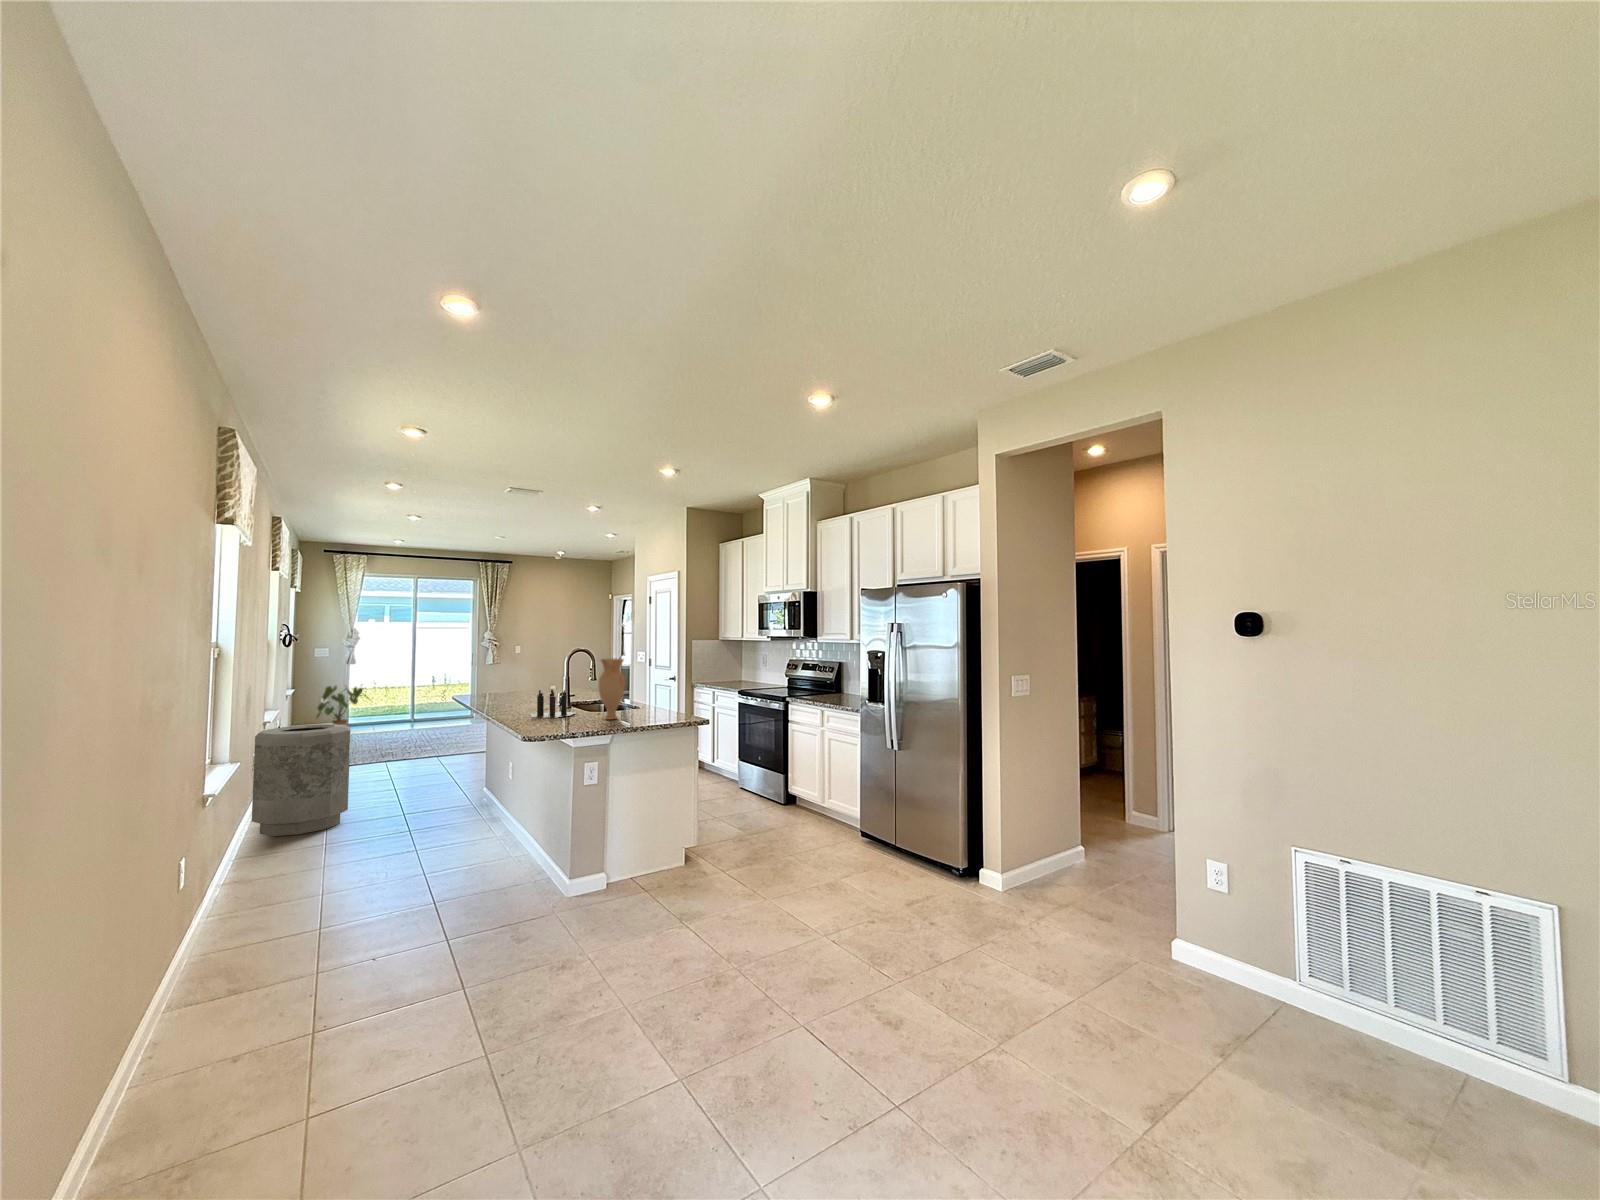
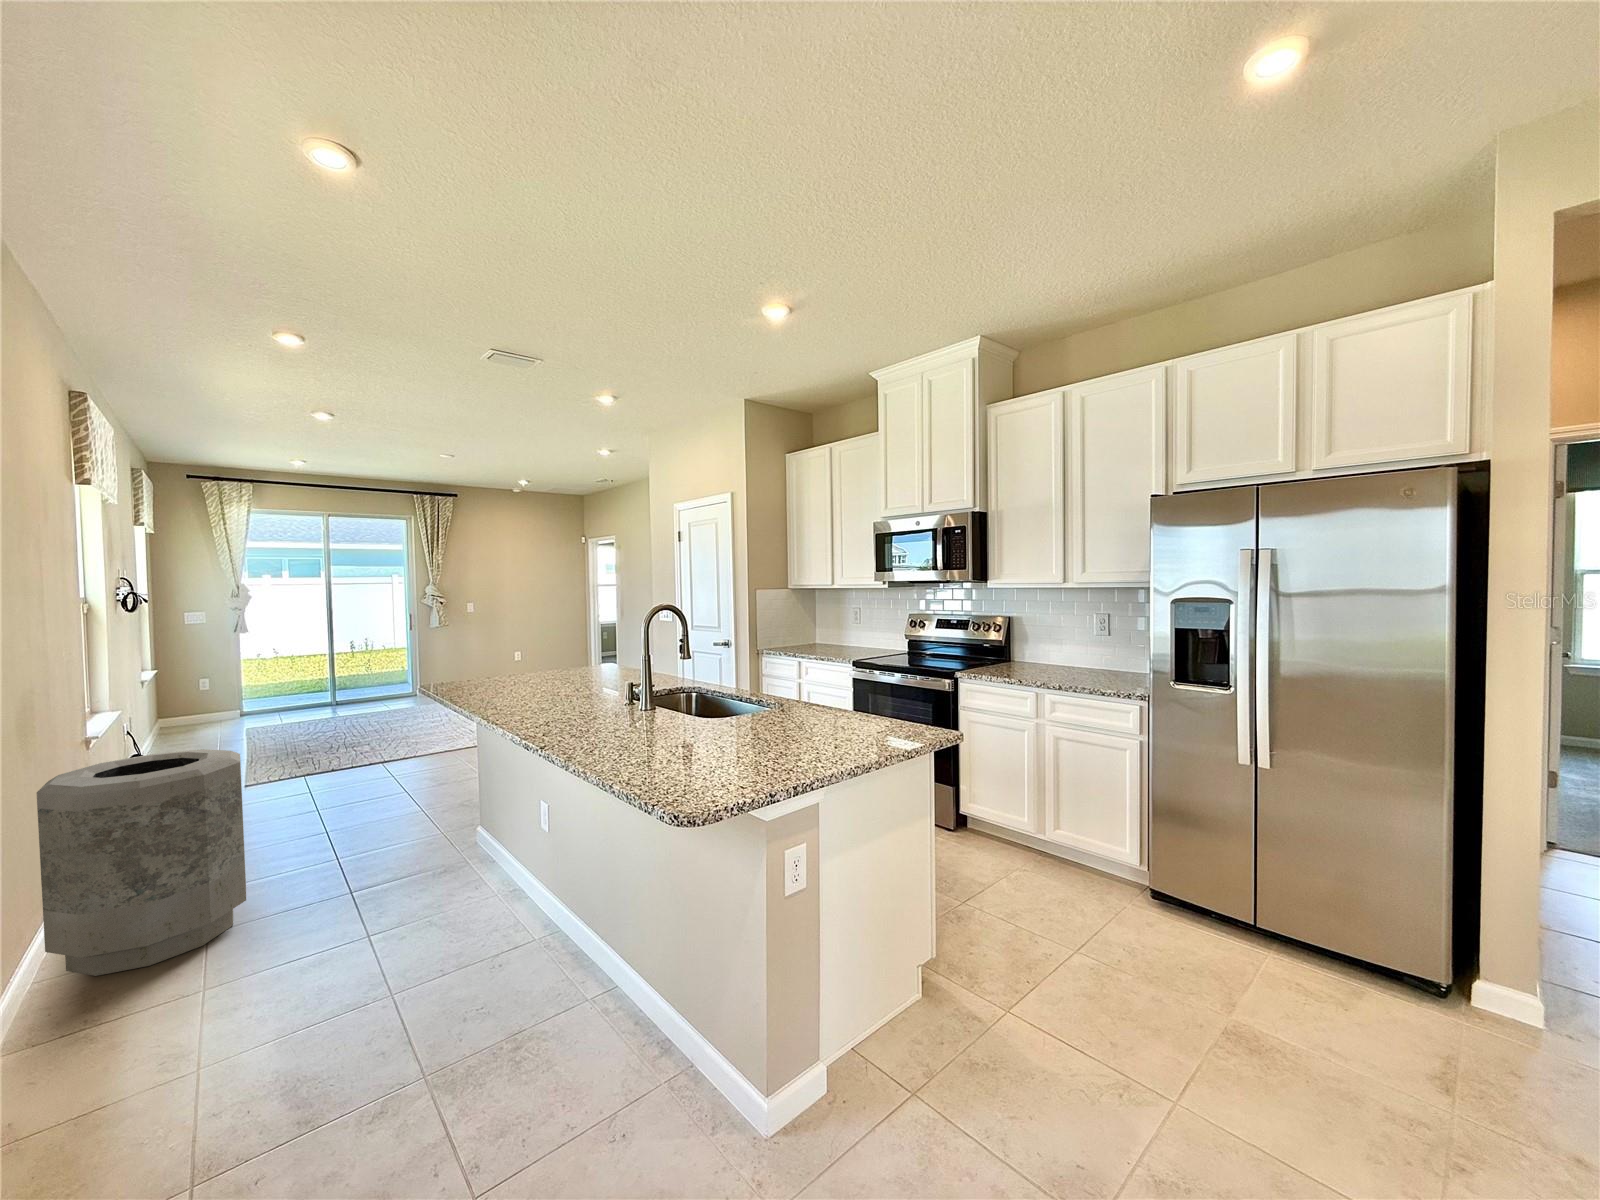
vase: present [599,659,625,720] -> none [779,627,830,750]
house plant: present [316,686,369,725] -> none [189,660,277,725]
candle: present [530,689,576,718] -> none [615,687,734,752]

